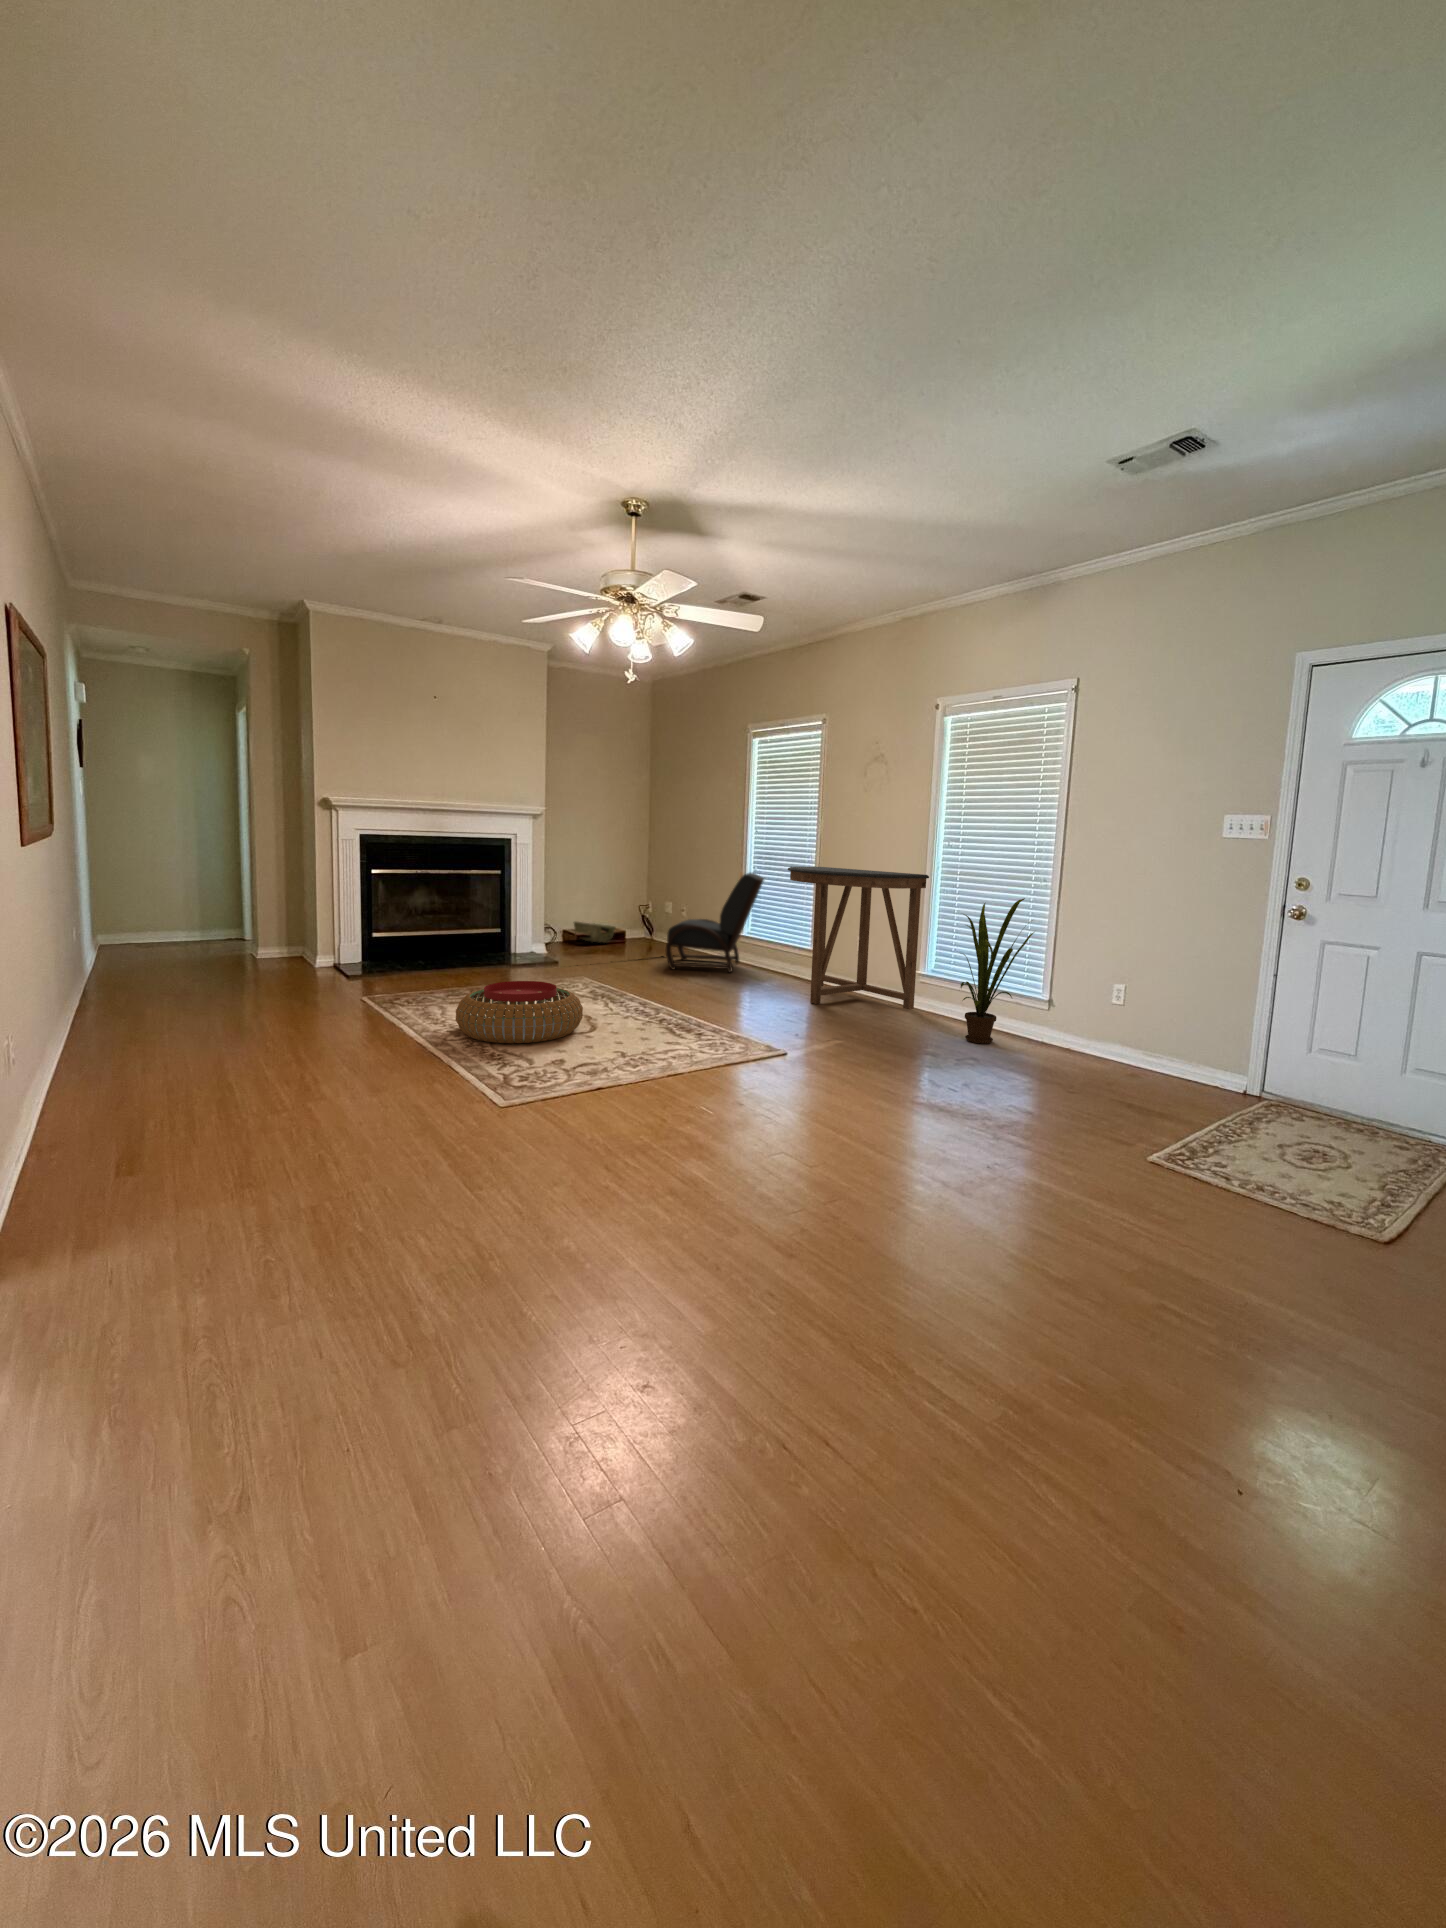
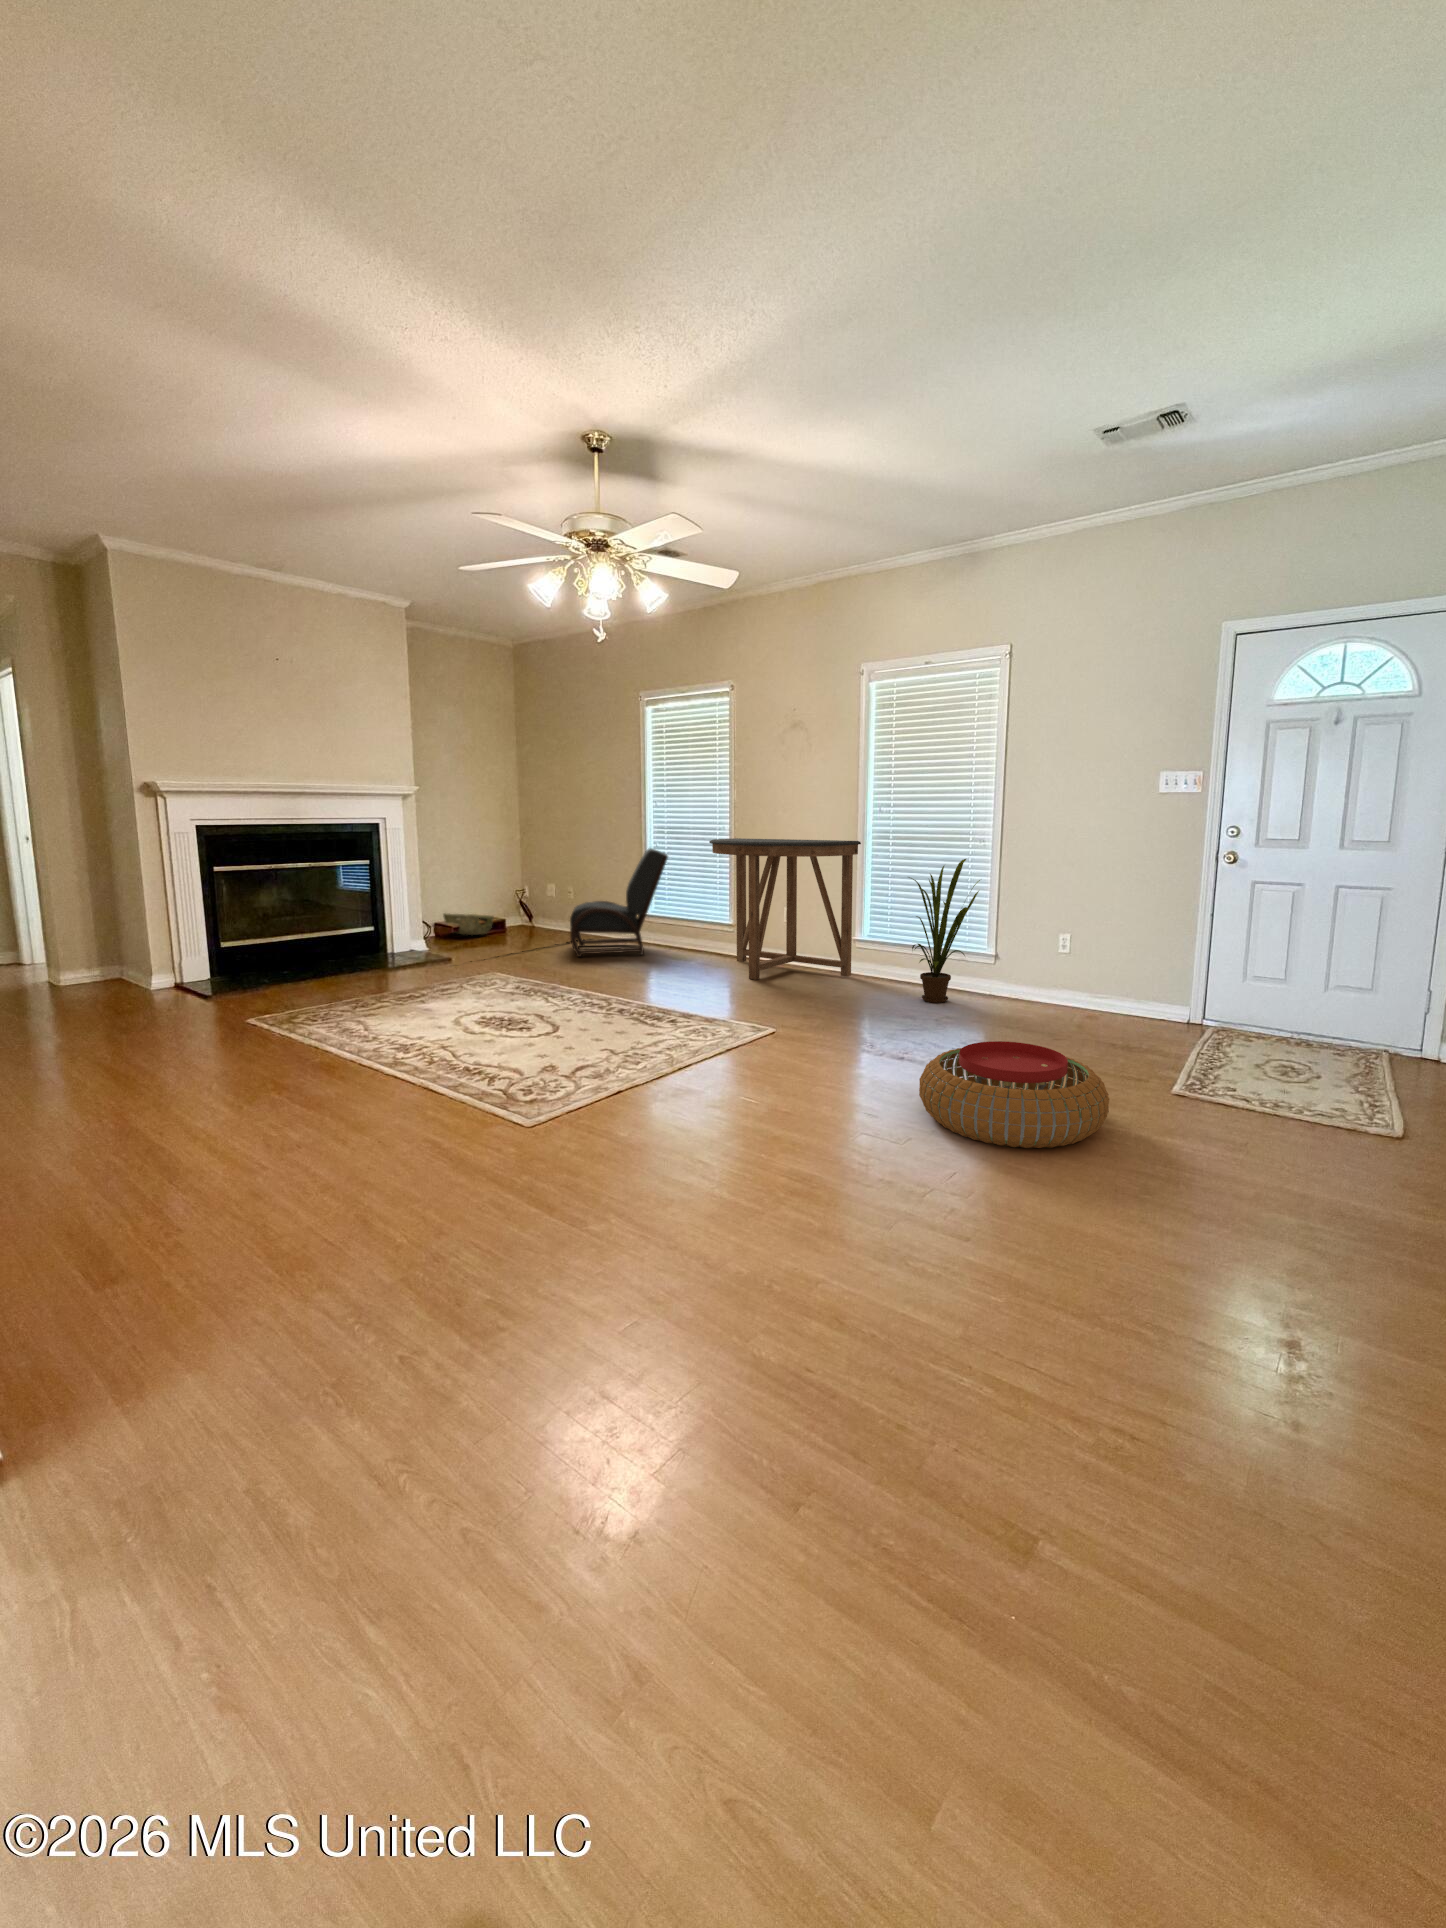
pouf: present [456,981,583,1043] -> present [919,1041,1109,1148]

